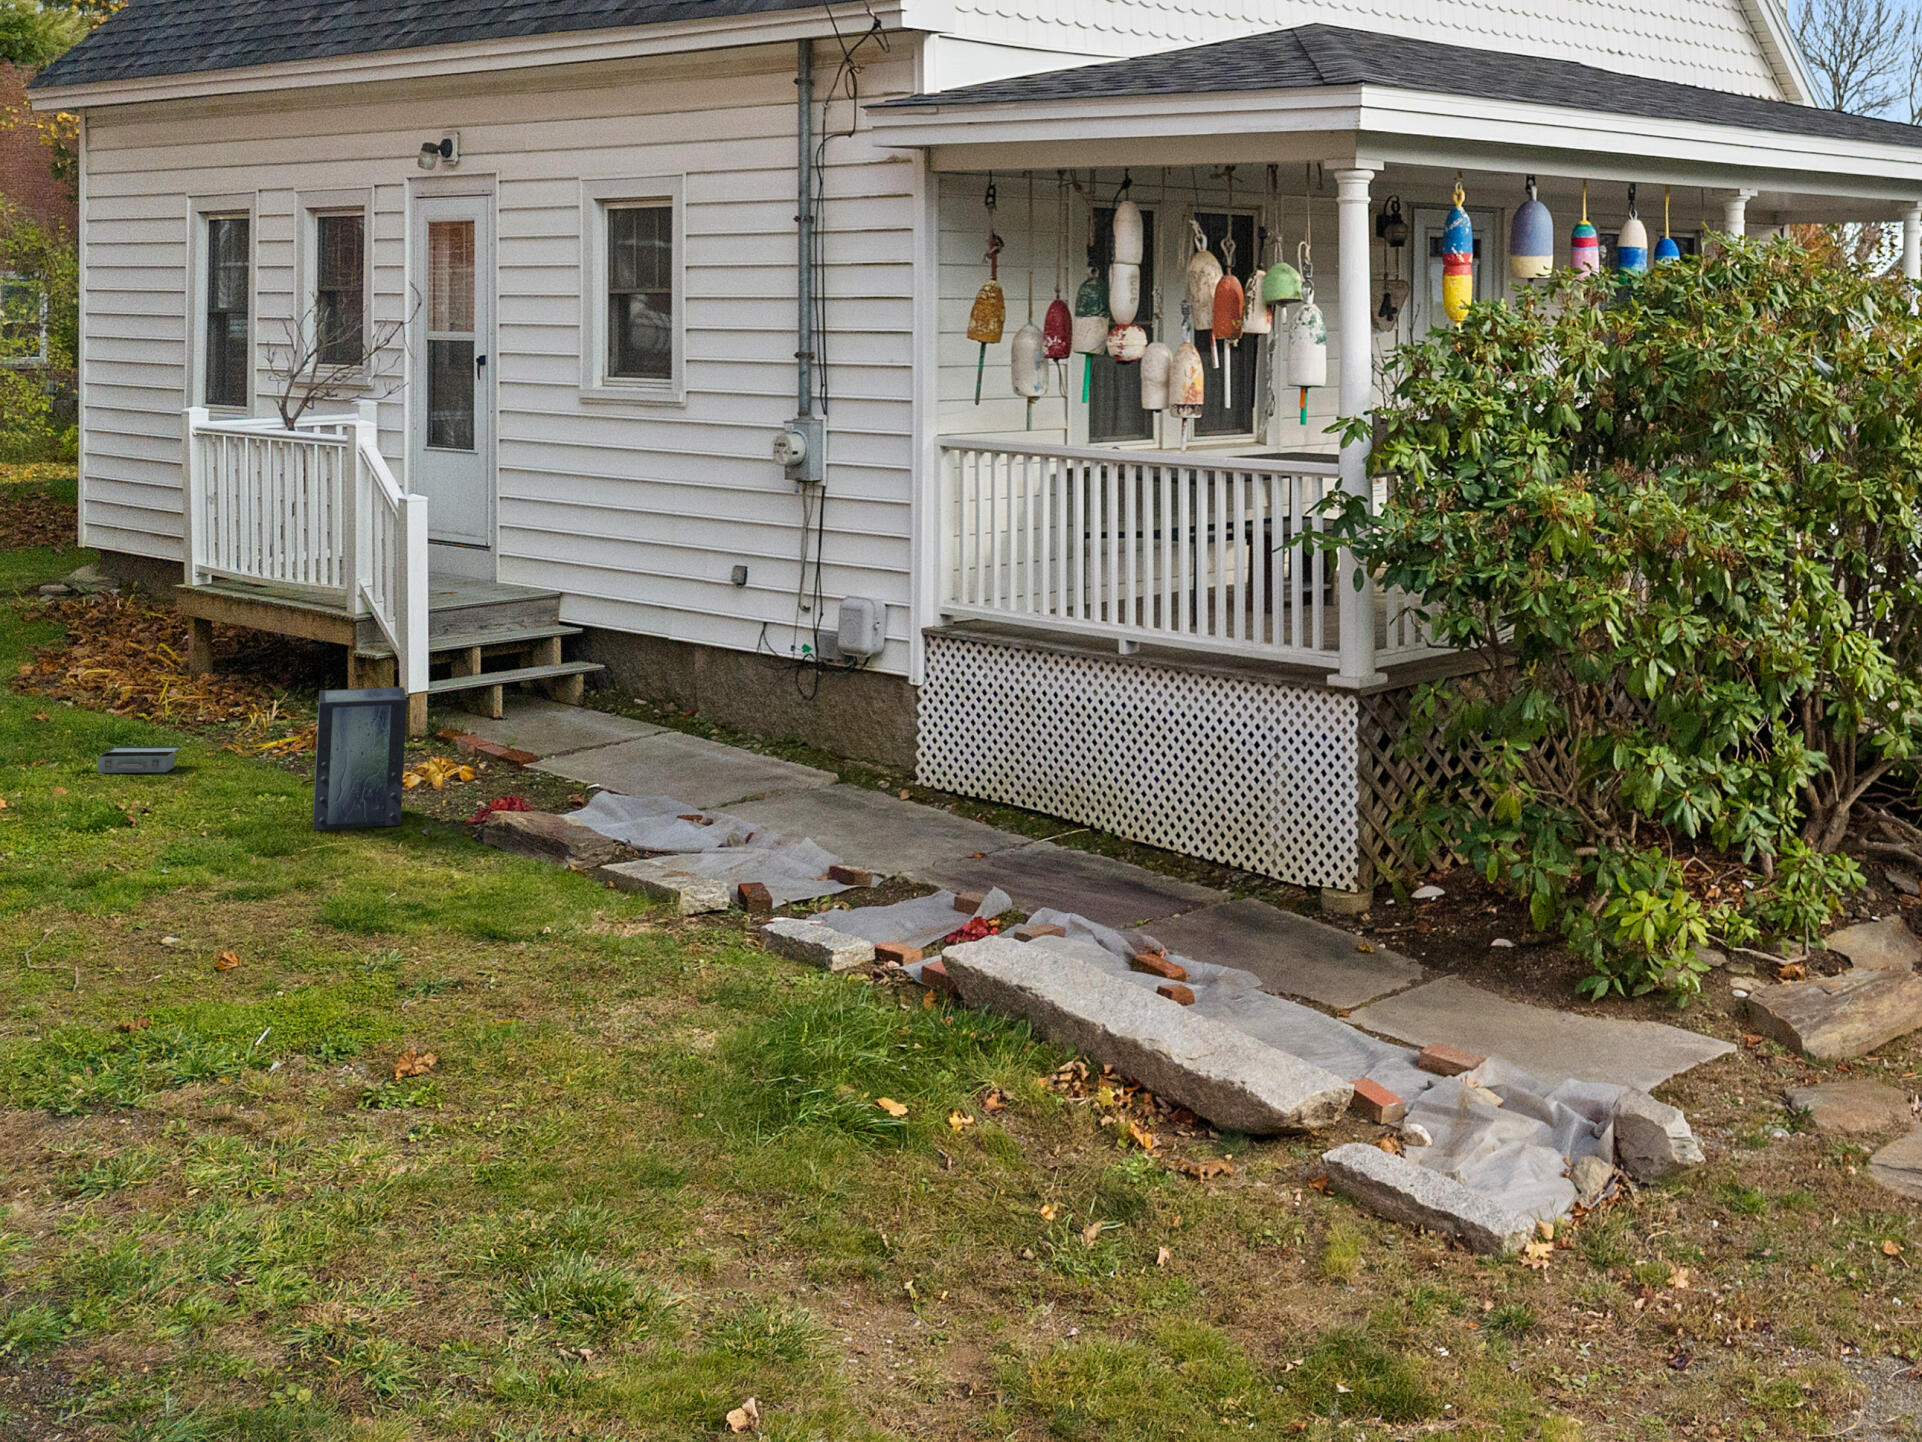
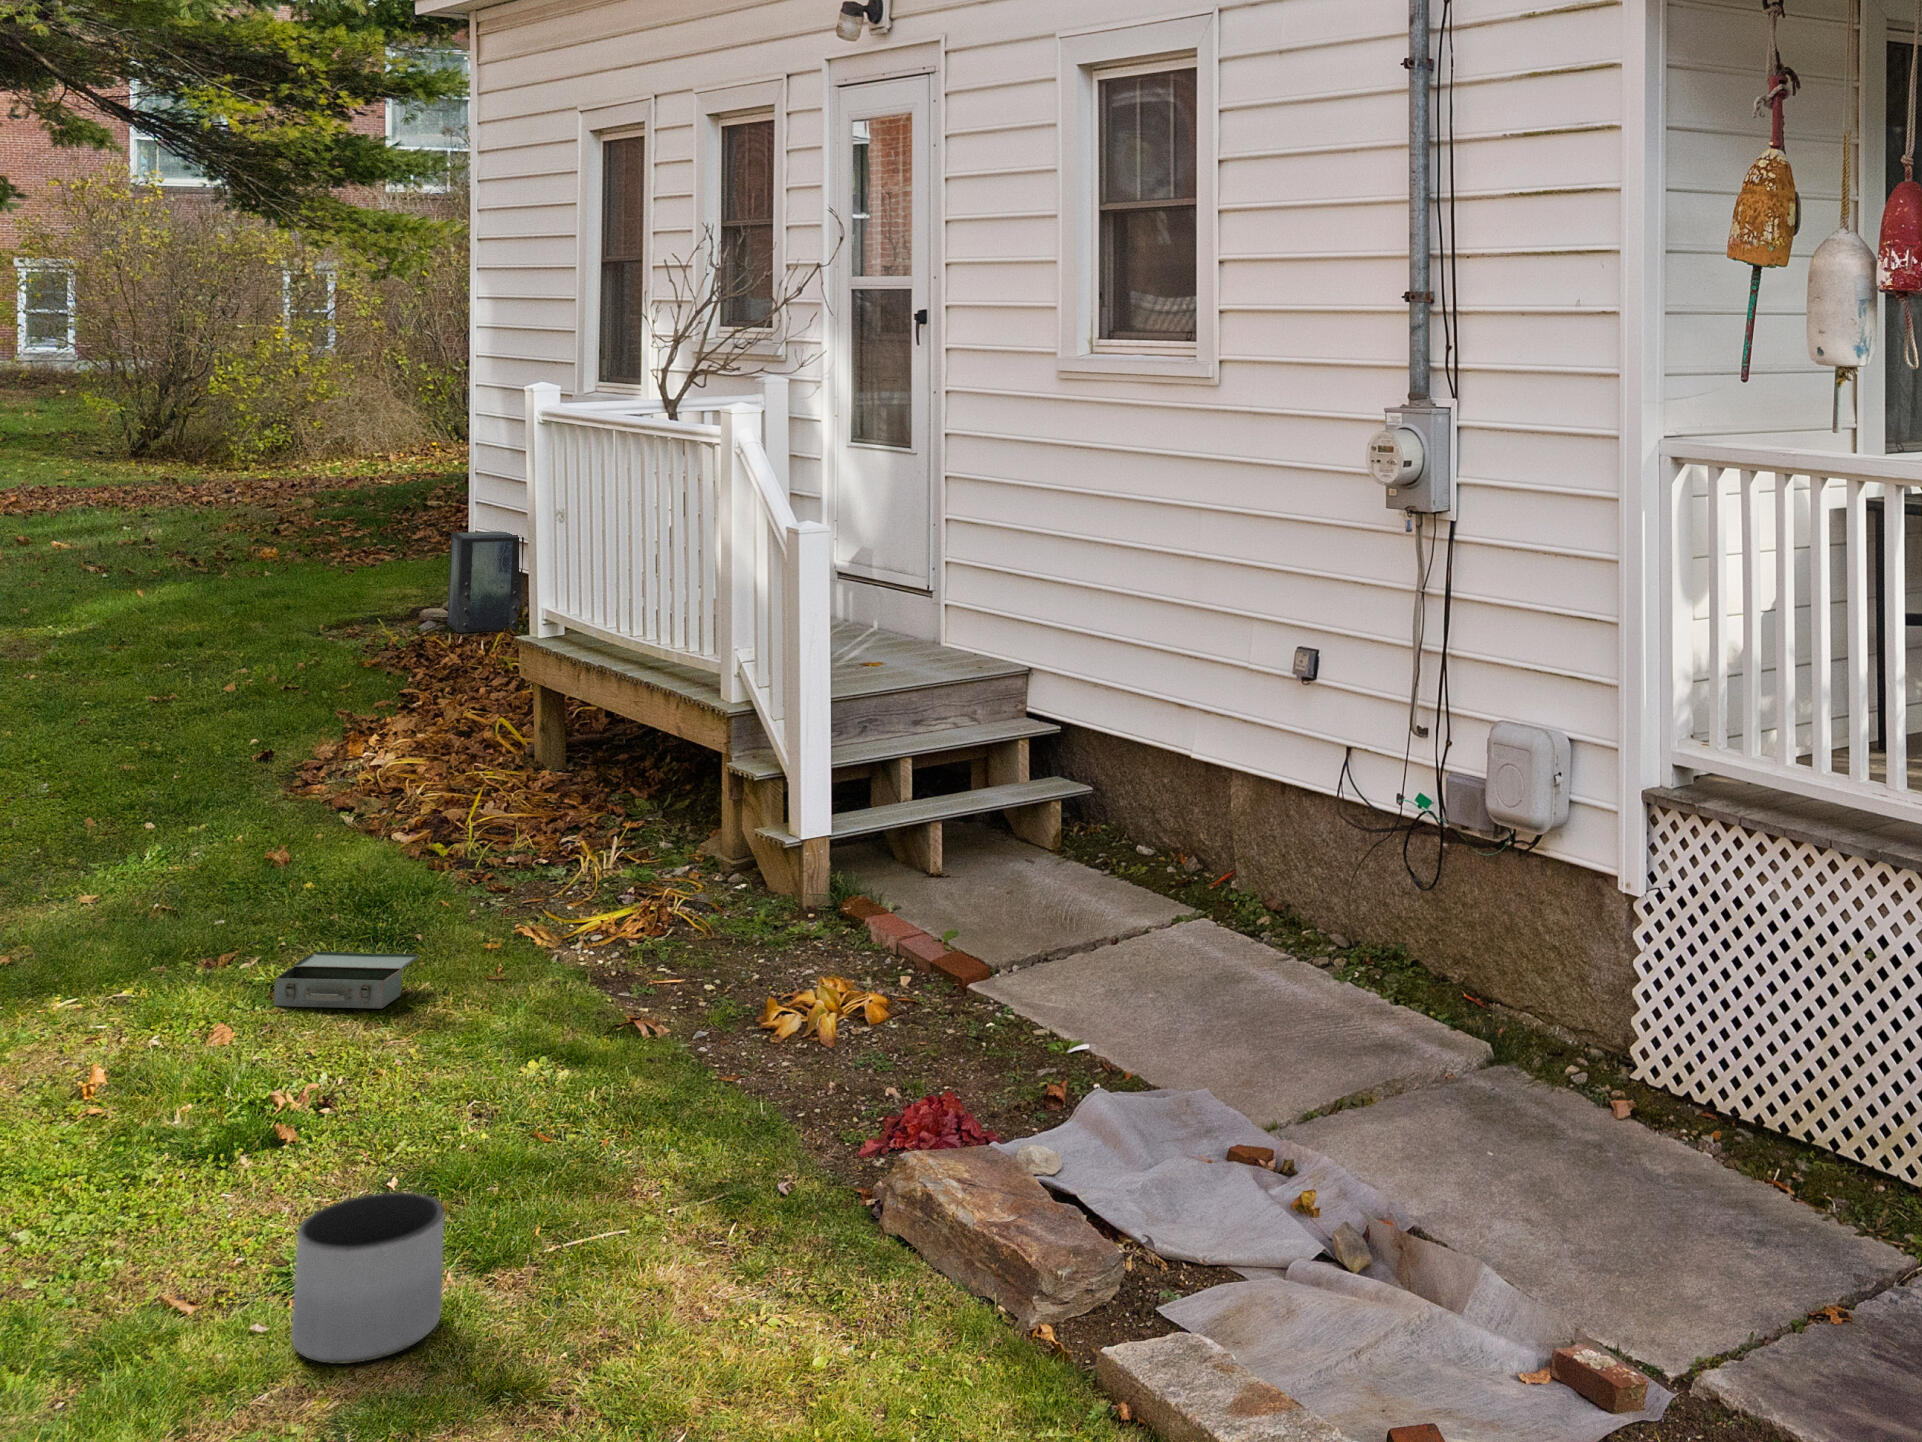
storage box: present [313,687,407,830] -> present [447,531,524,633]
planter: none [200,800,273,867] -> present [291,1192,444,1364]

